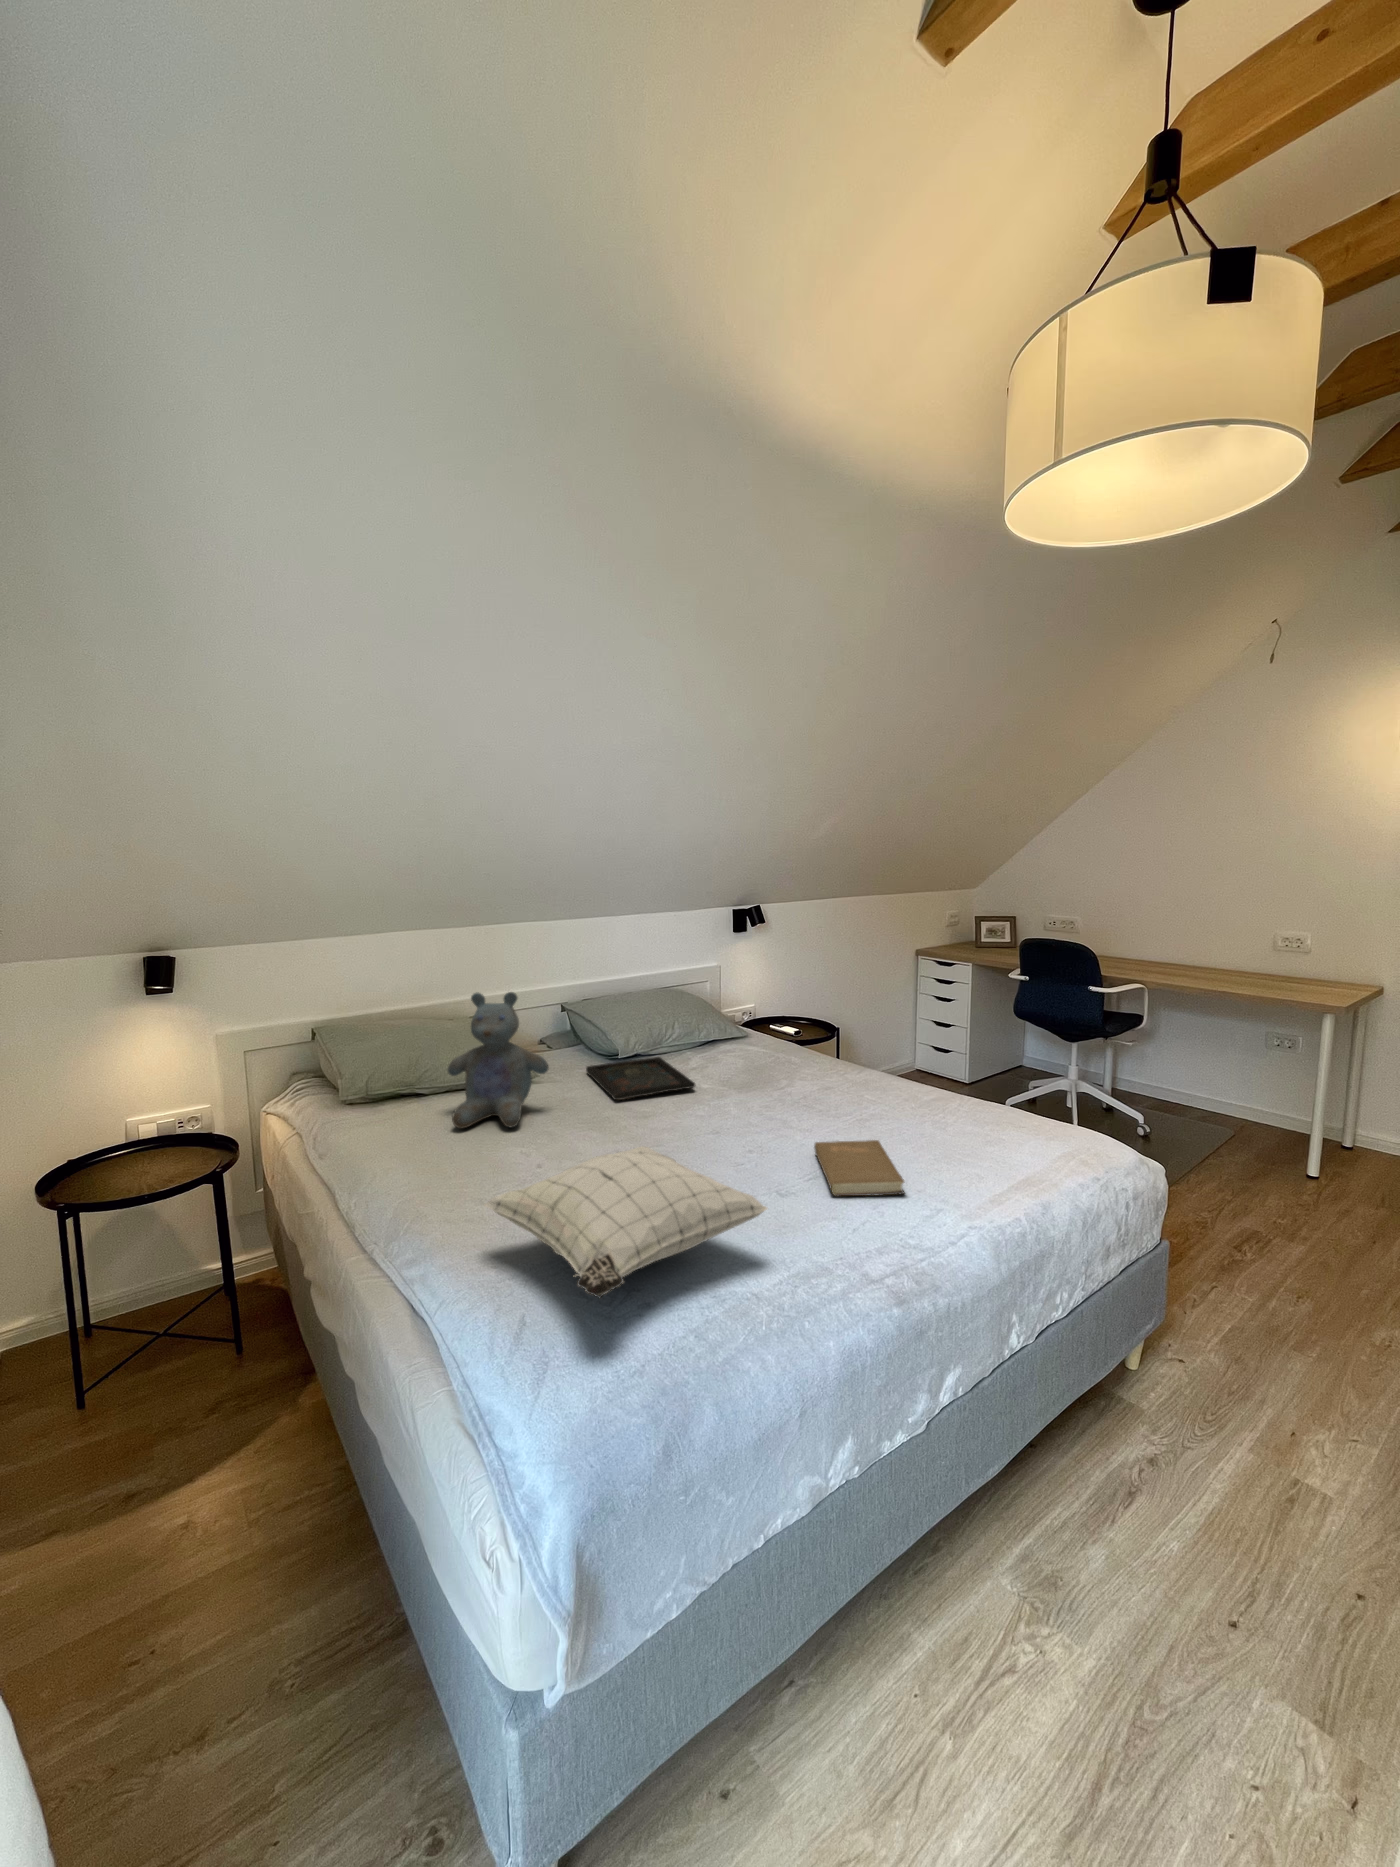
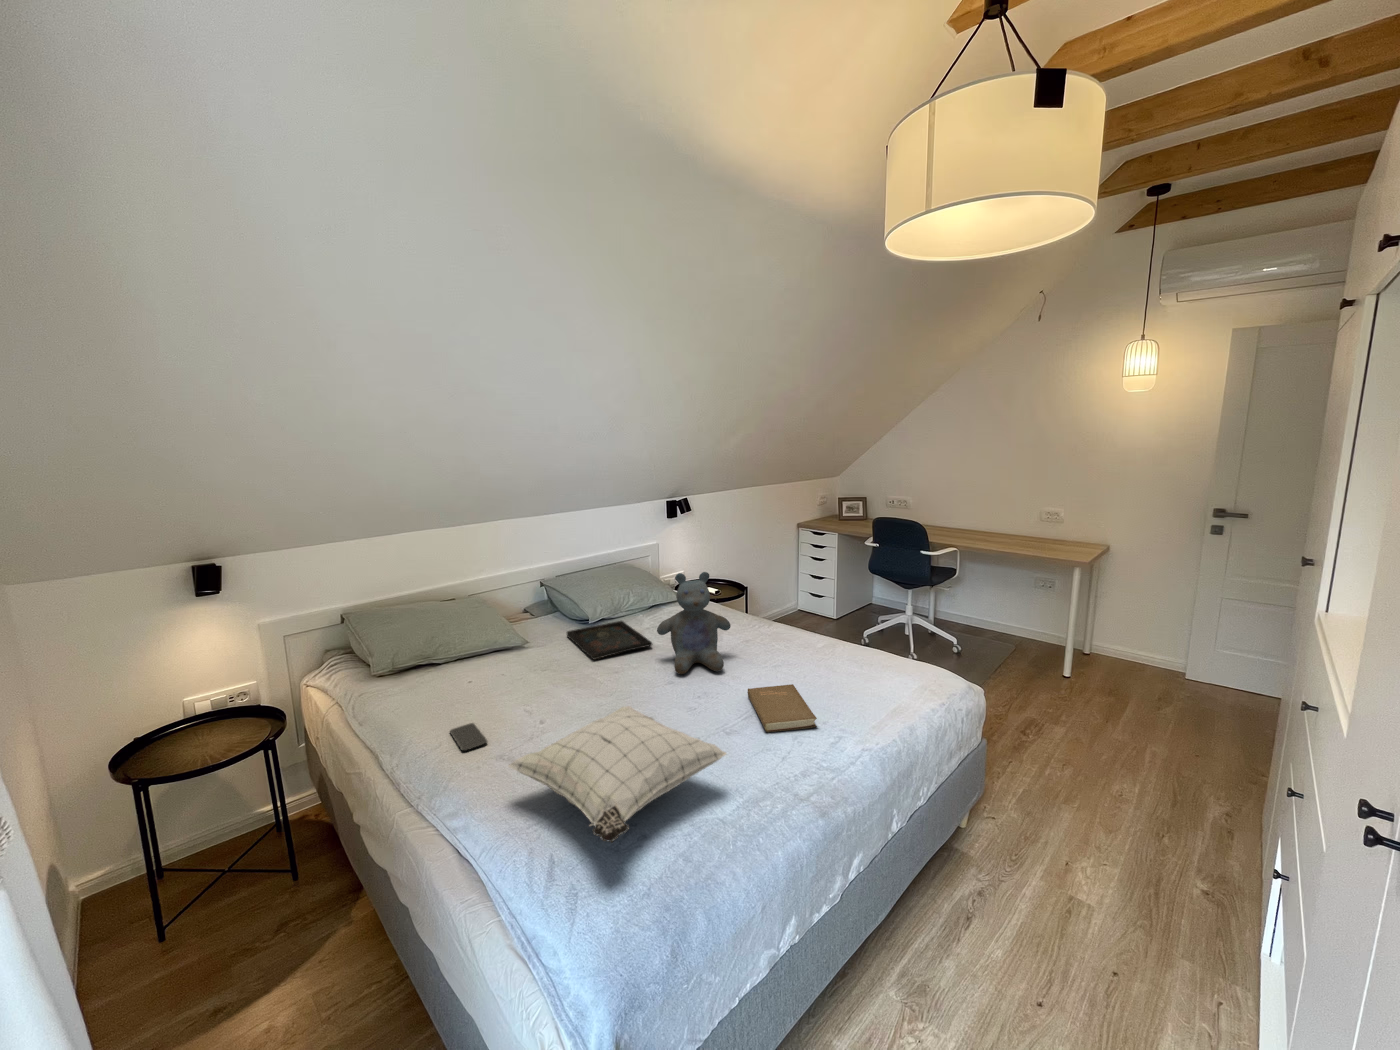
stuffed bear: present [448,992,549,1128] -> present [657,572,731,674]
smartphone: none [424,1162,468,1193] -> present [450,723,487,751]

